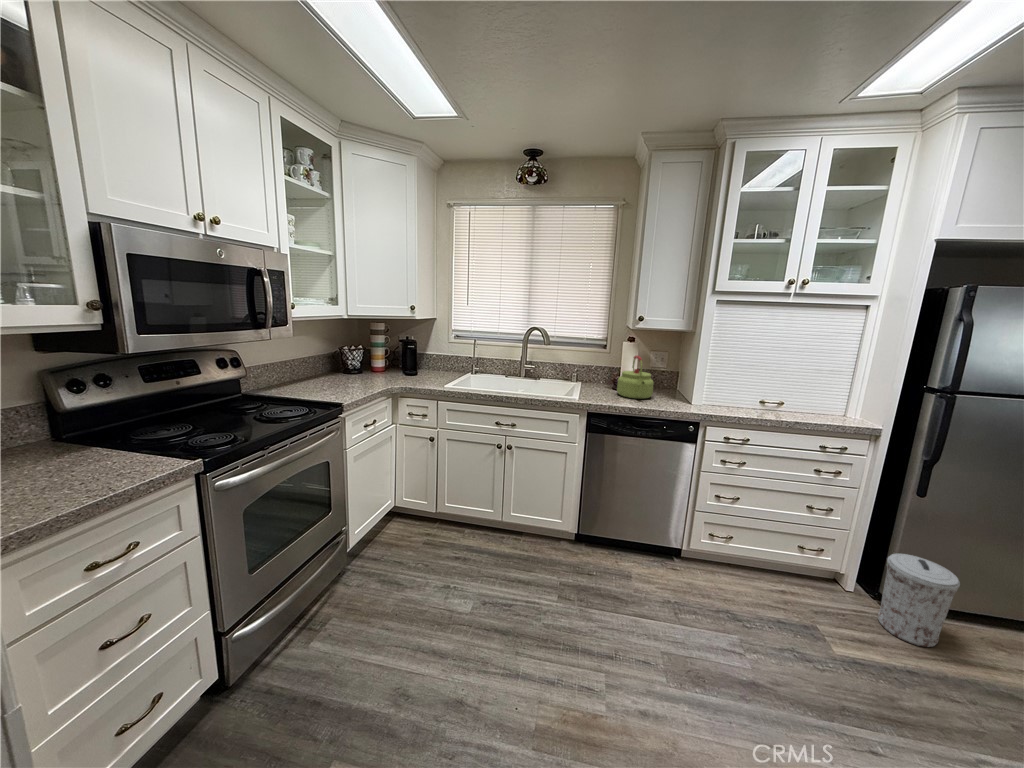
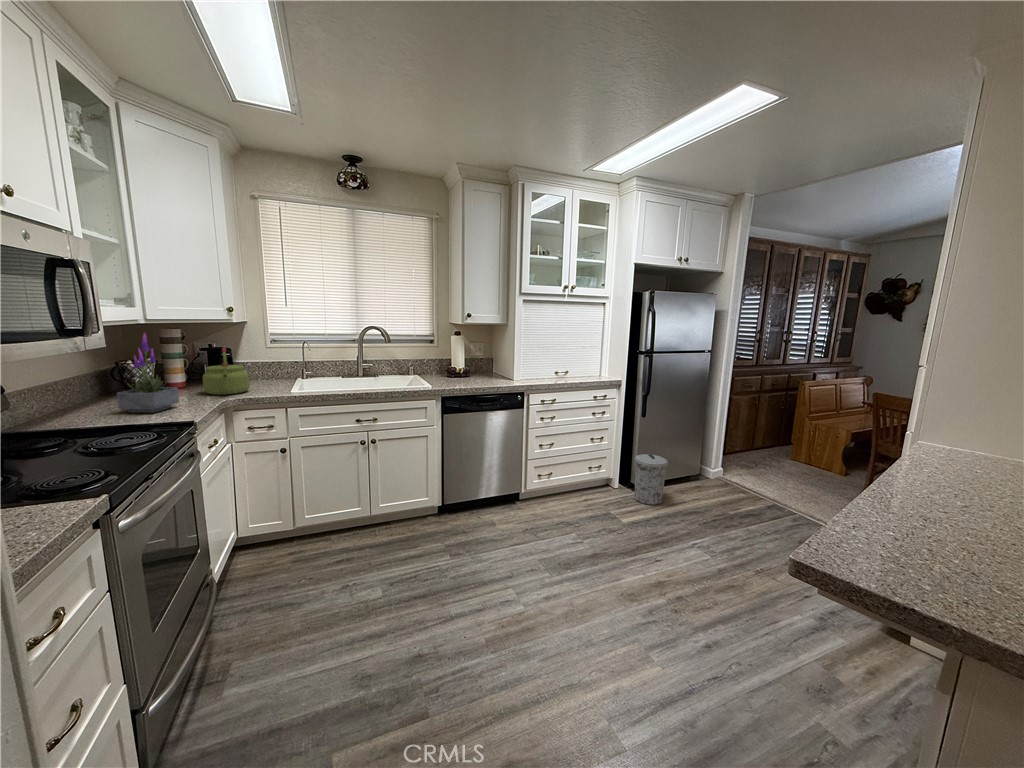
potted plant: none [312,326,353,392] -> present [117,334,179,413]
kettle: present [617,356,654,399] -> present [203,347,250,395]

